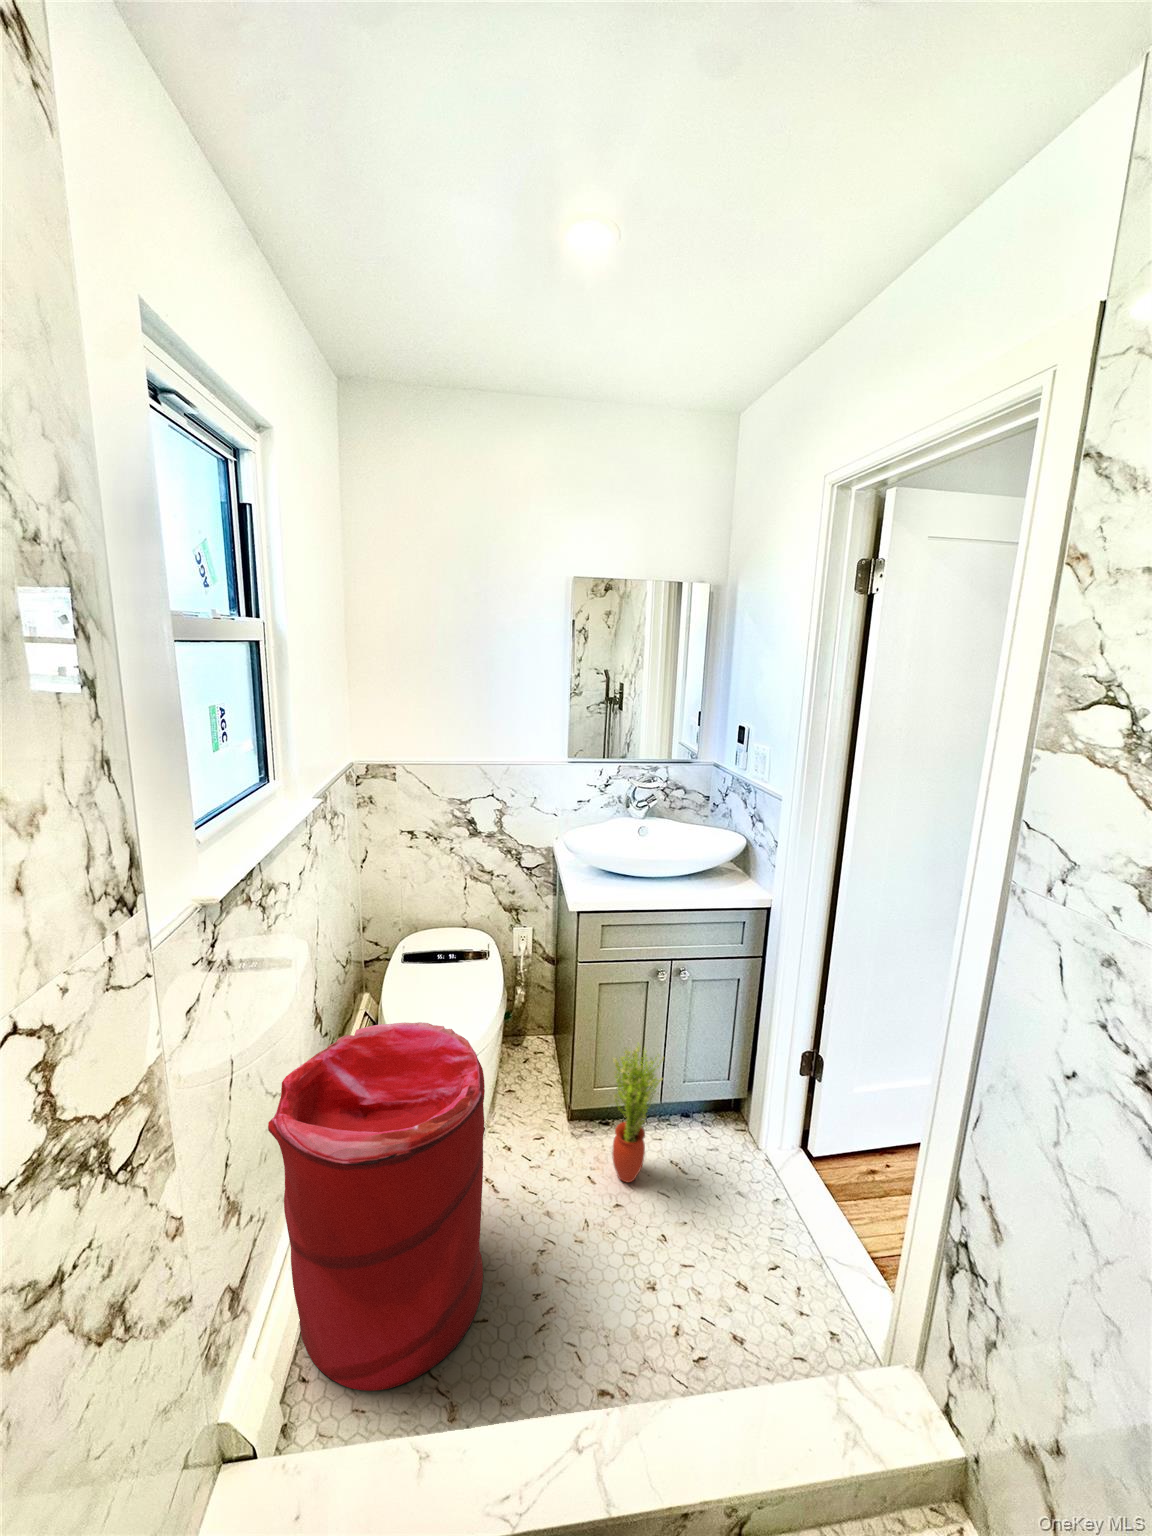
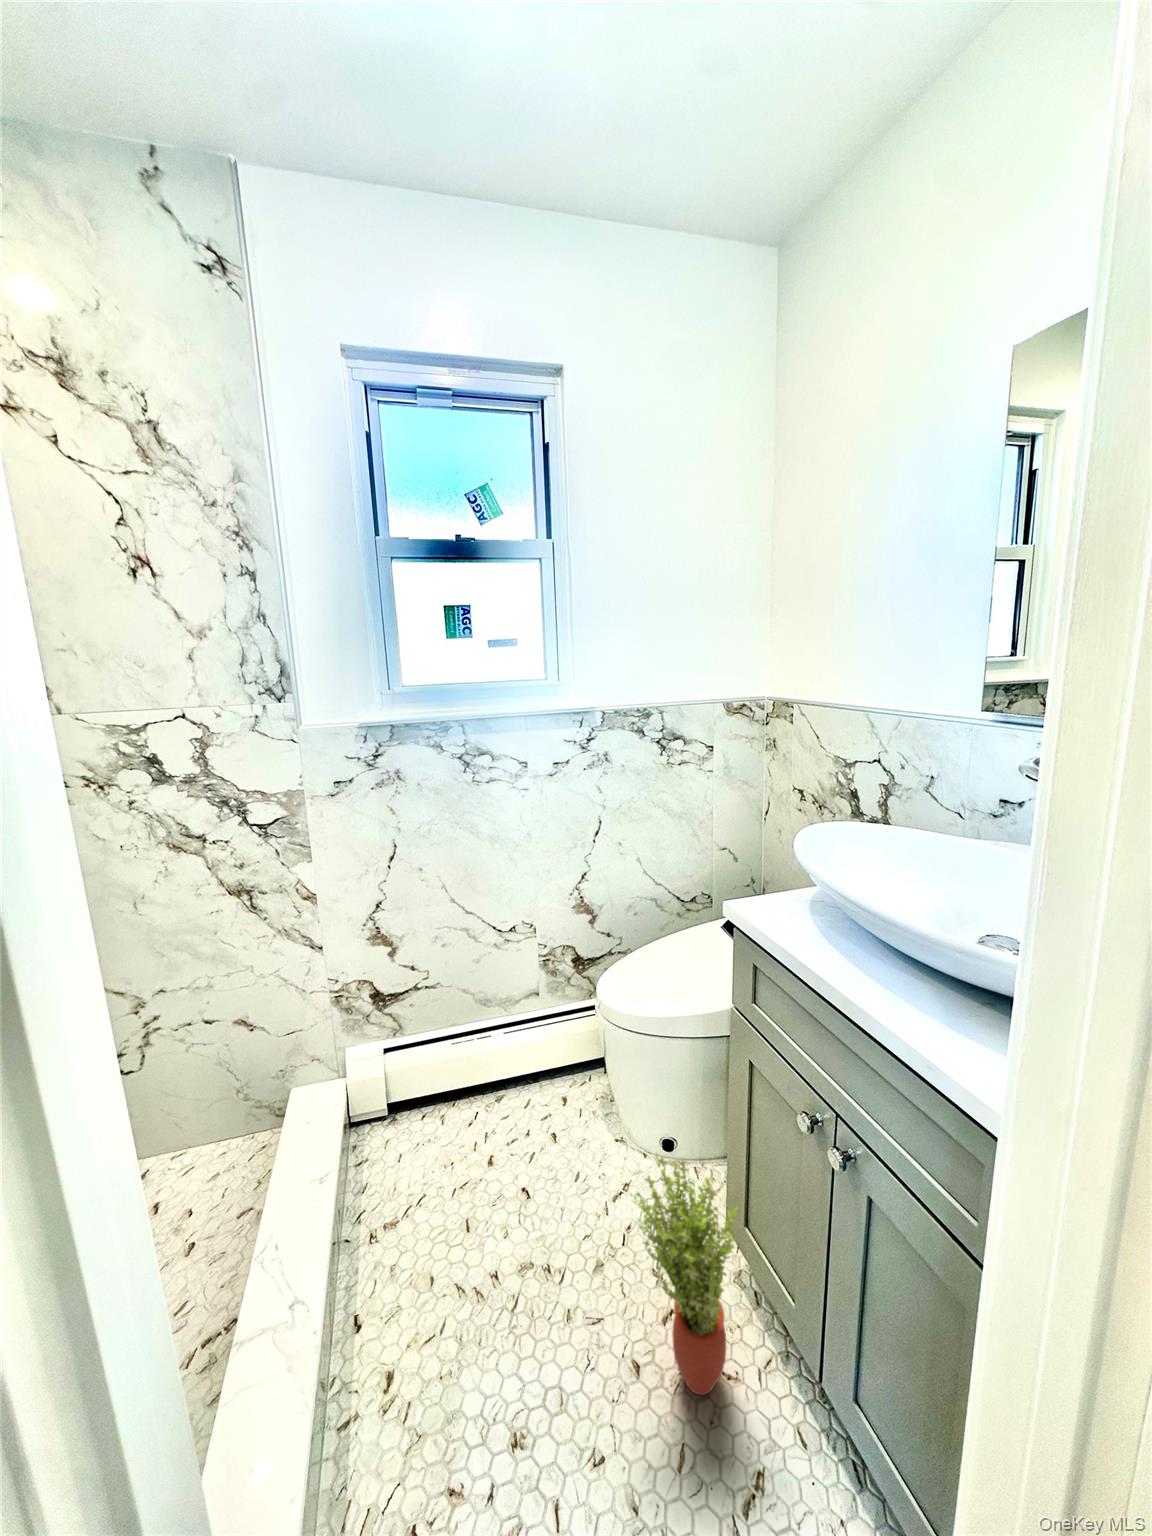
laundry hamper: present [268,1022,485,1391] -> none [393,919,570,1217]

